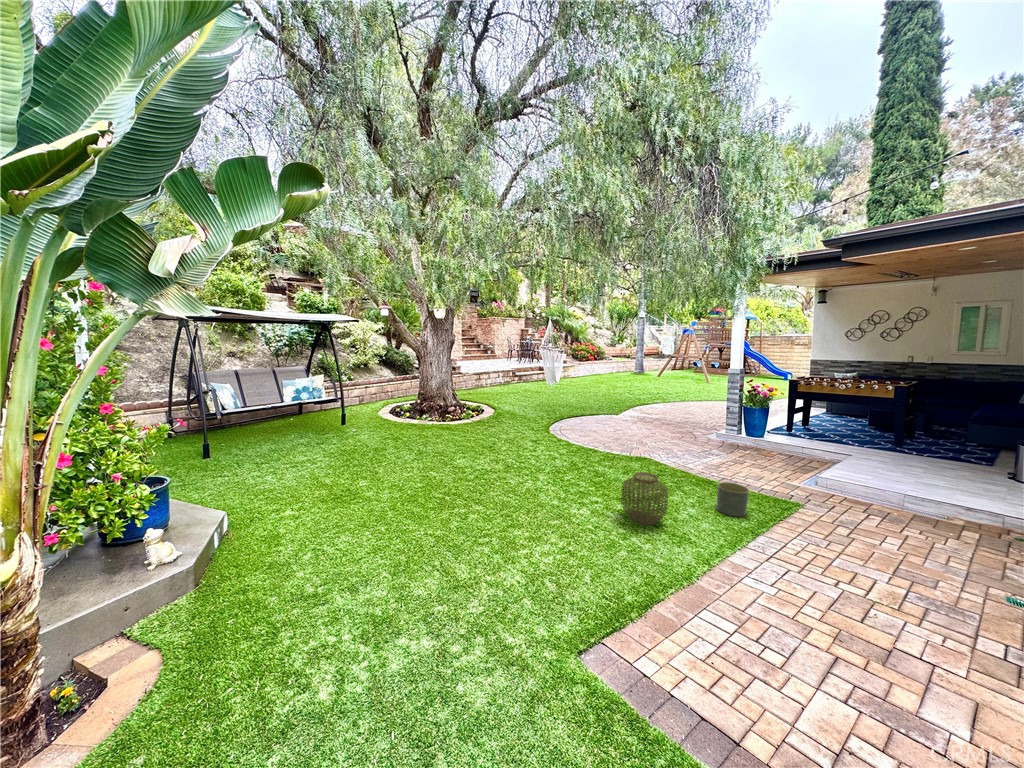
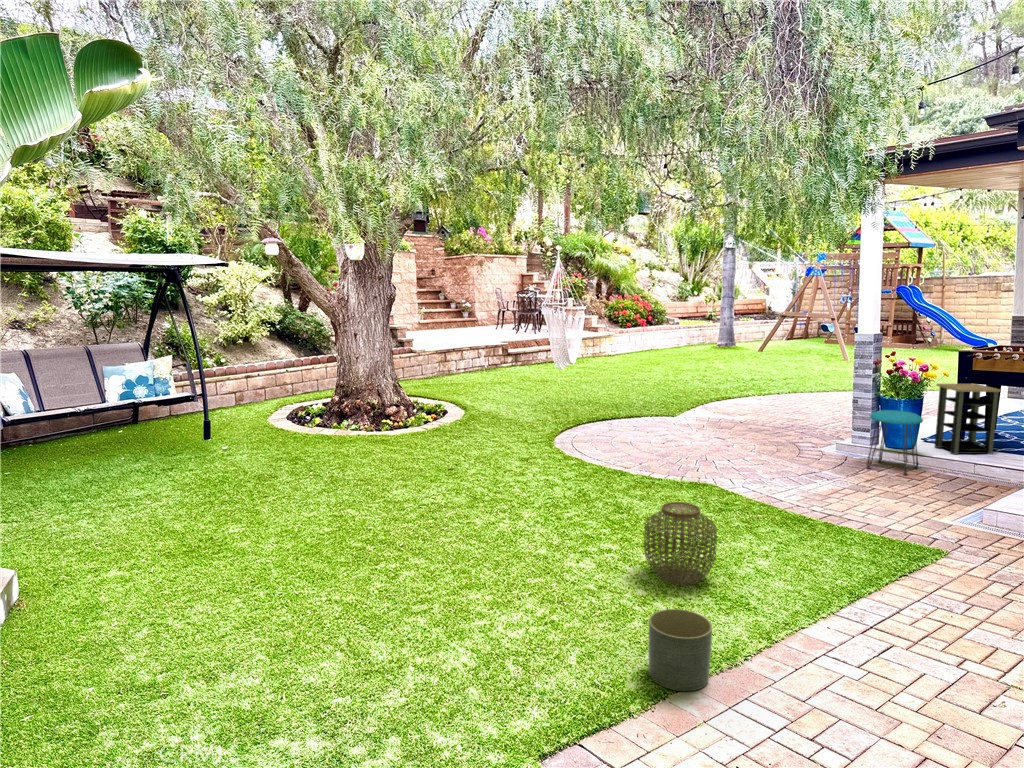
side table: none [774,399,816,441] -> present [935,384,1001,455]
stool: none [736,414,771,453] -> present [867,410,923,475]
planter: present [716,482,749,517] -> present [648,609,712,691]

